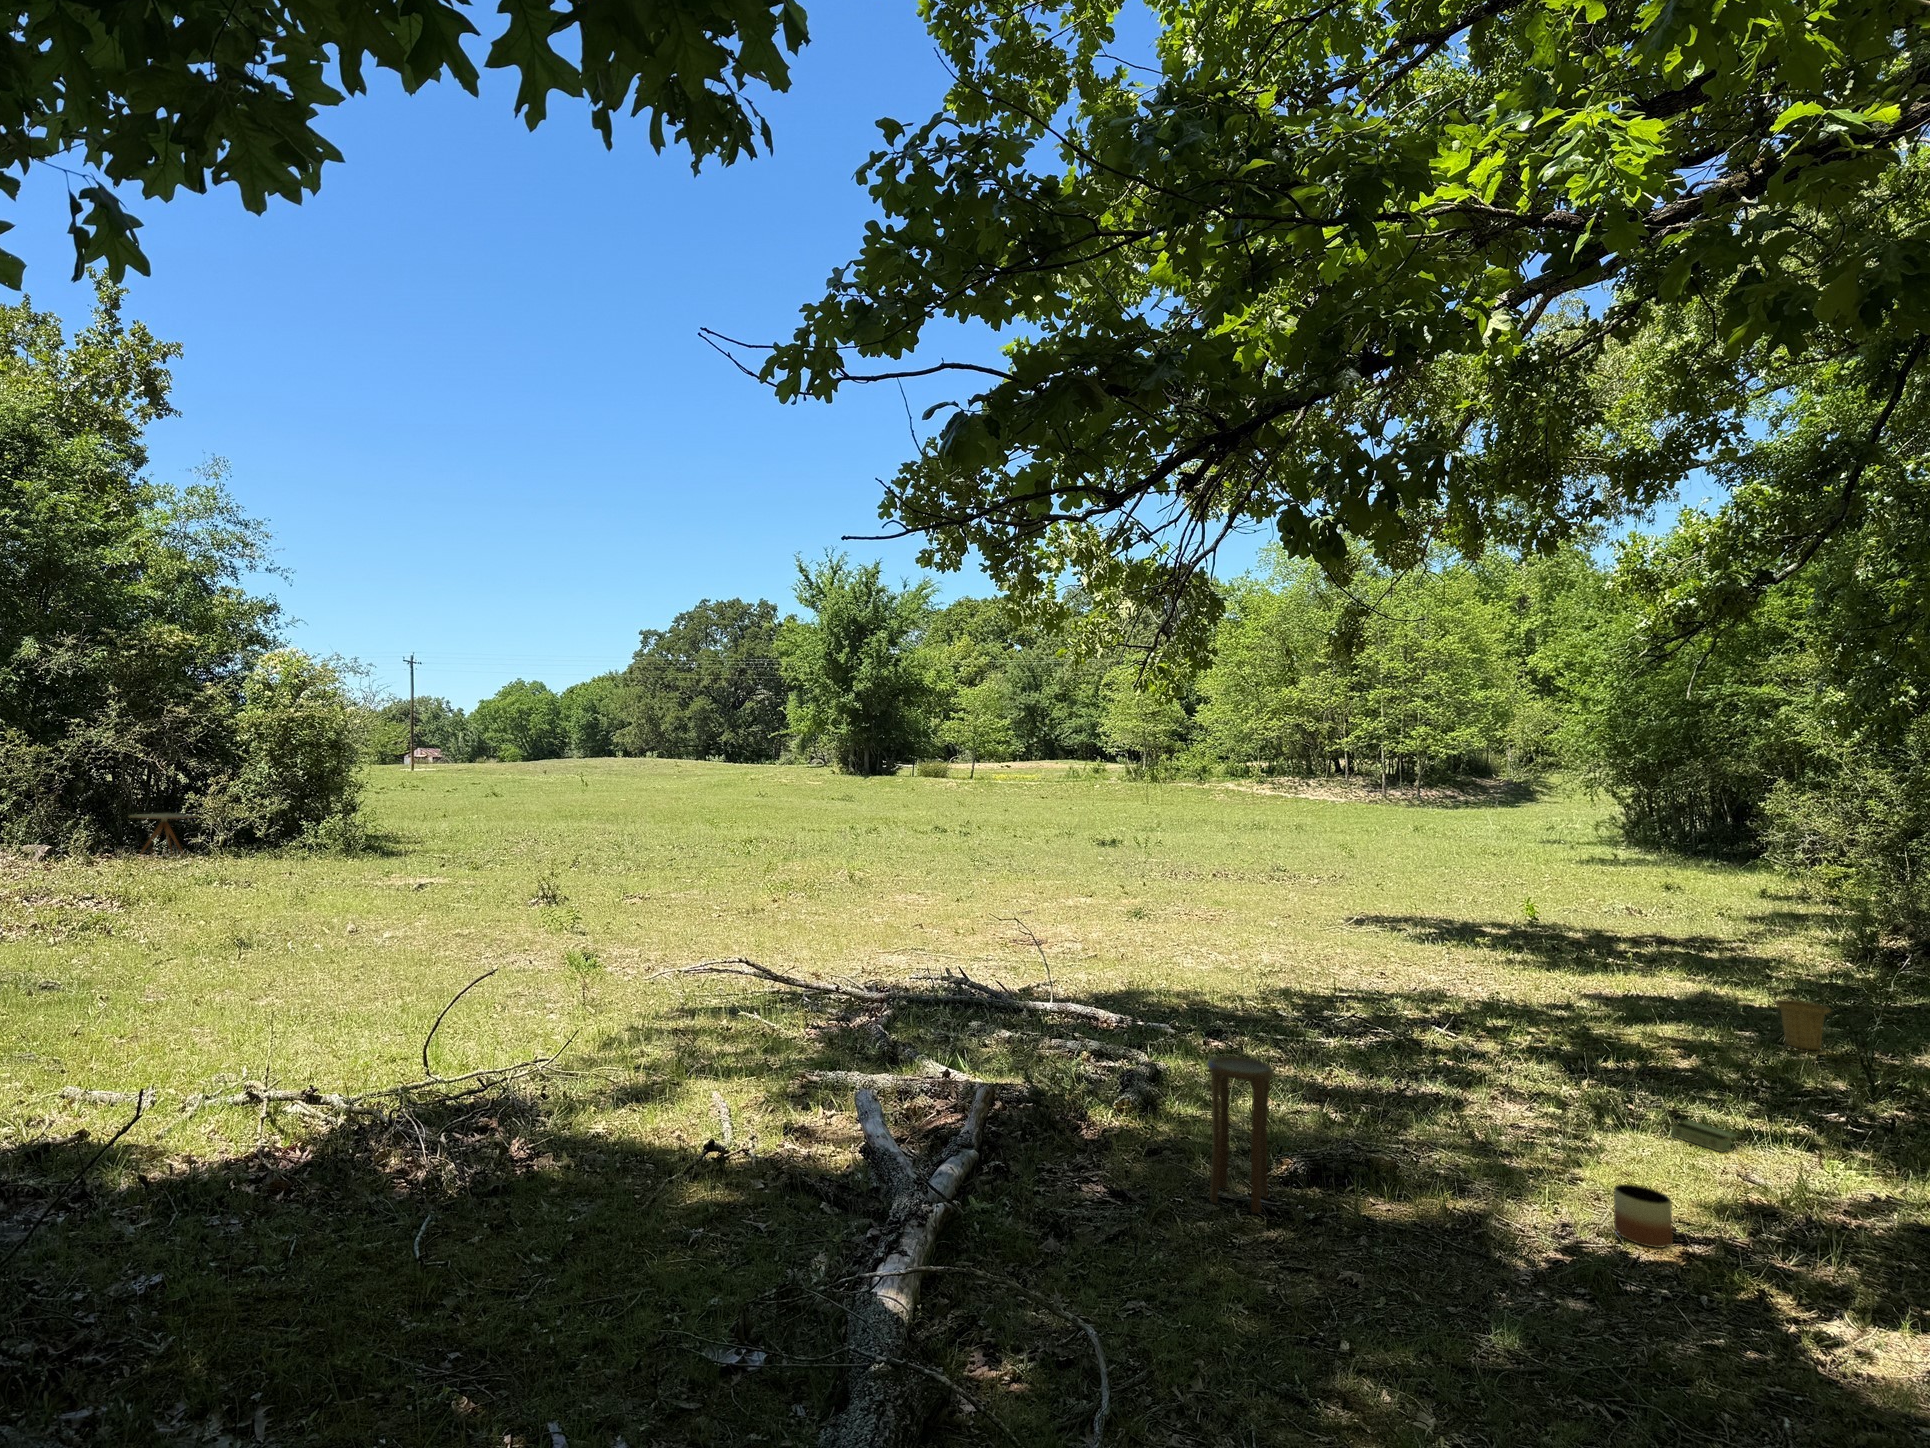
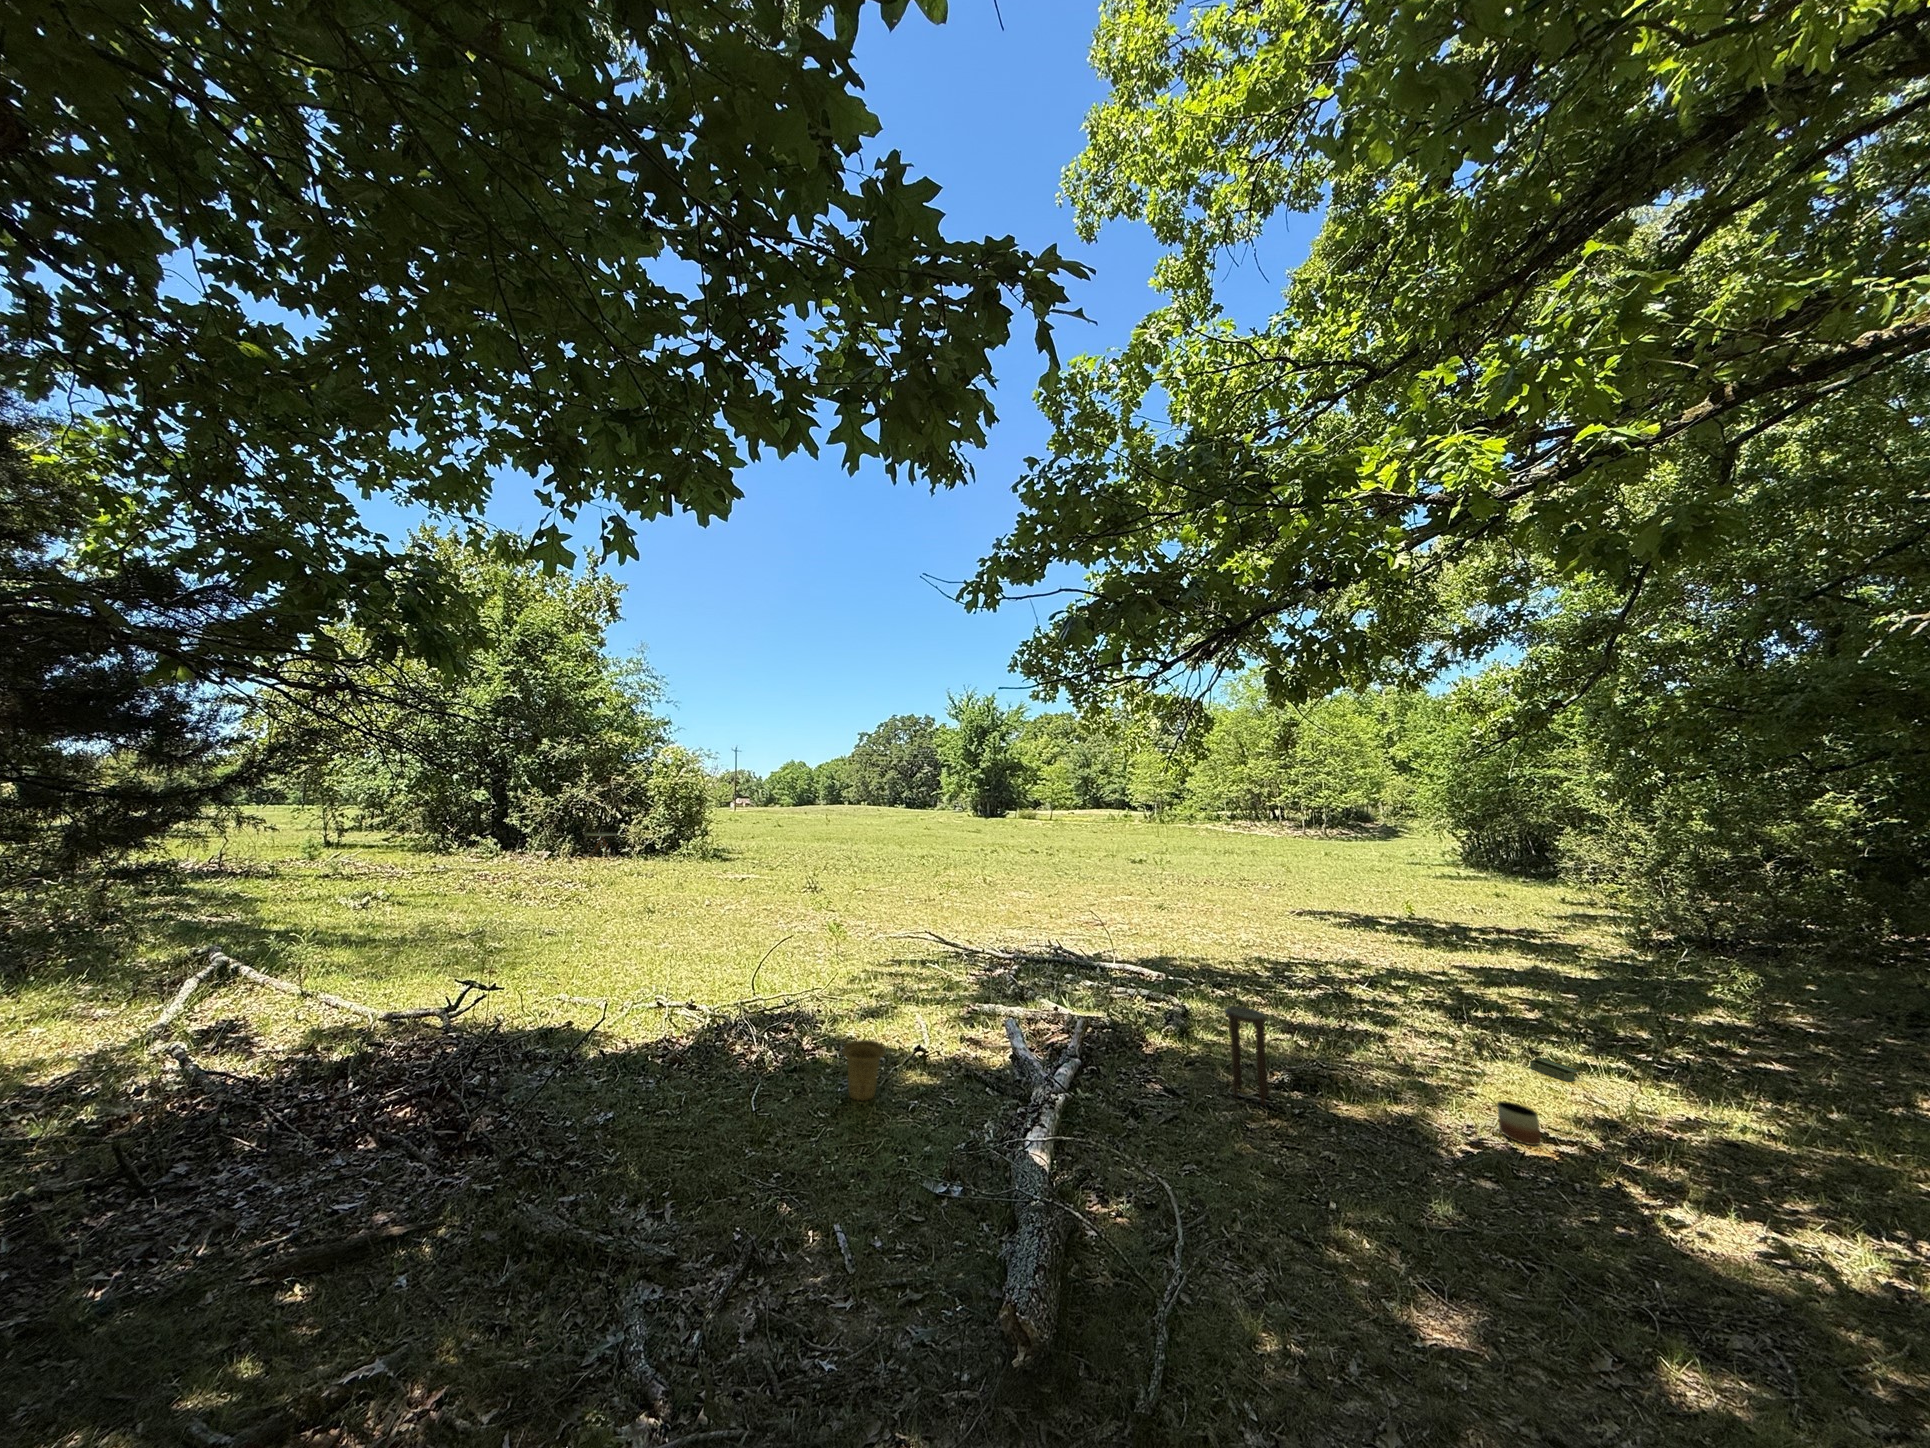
basket: present [1774,999,1831,1050] -> present [842,1040,885,1101]

